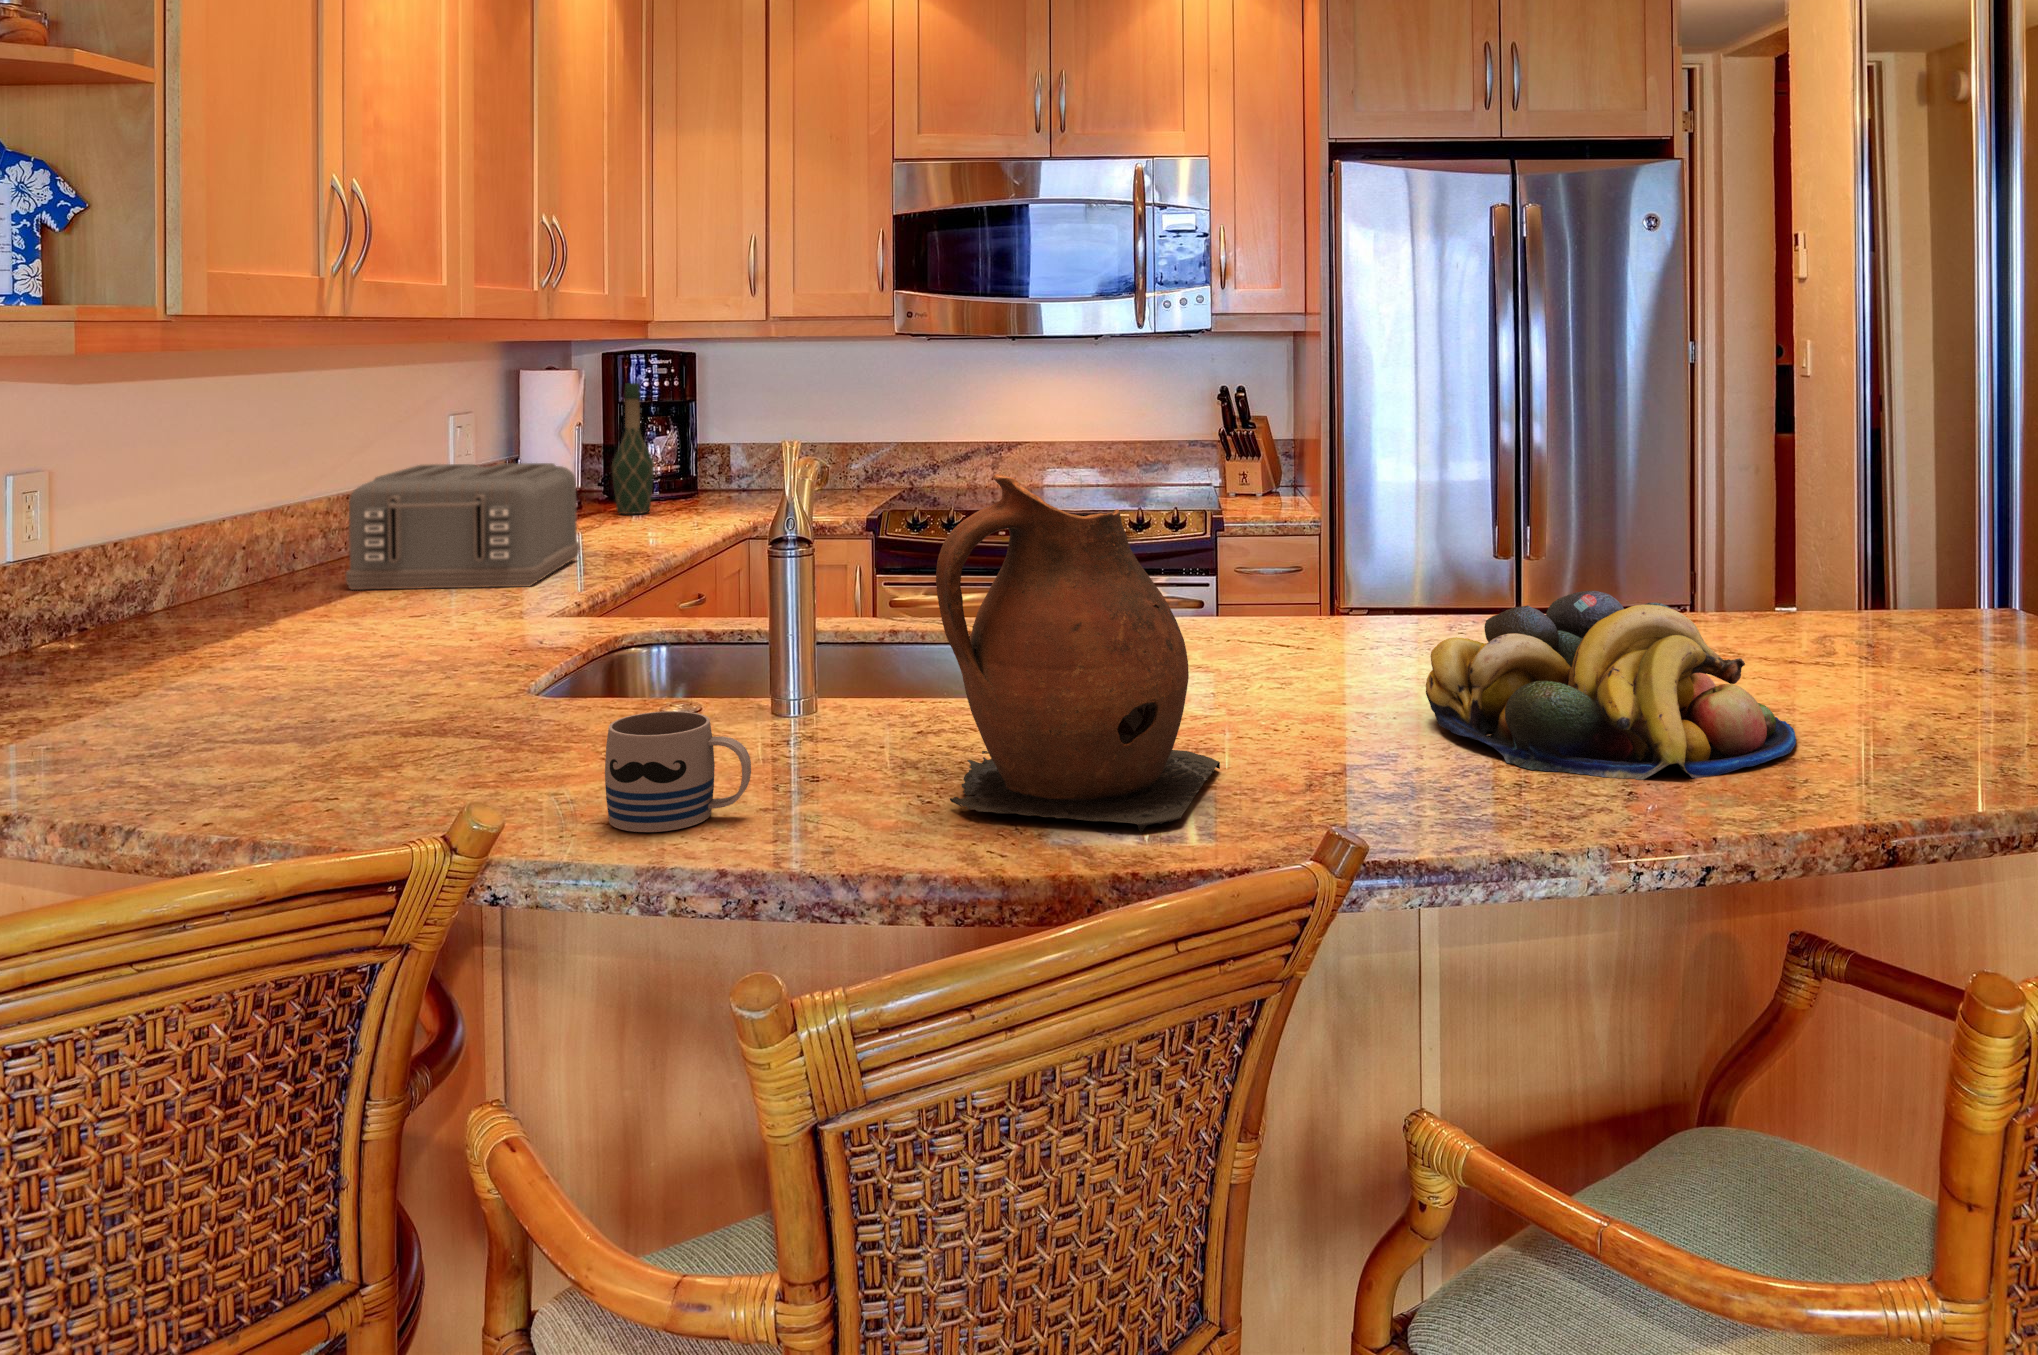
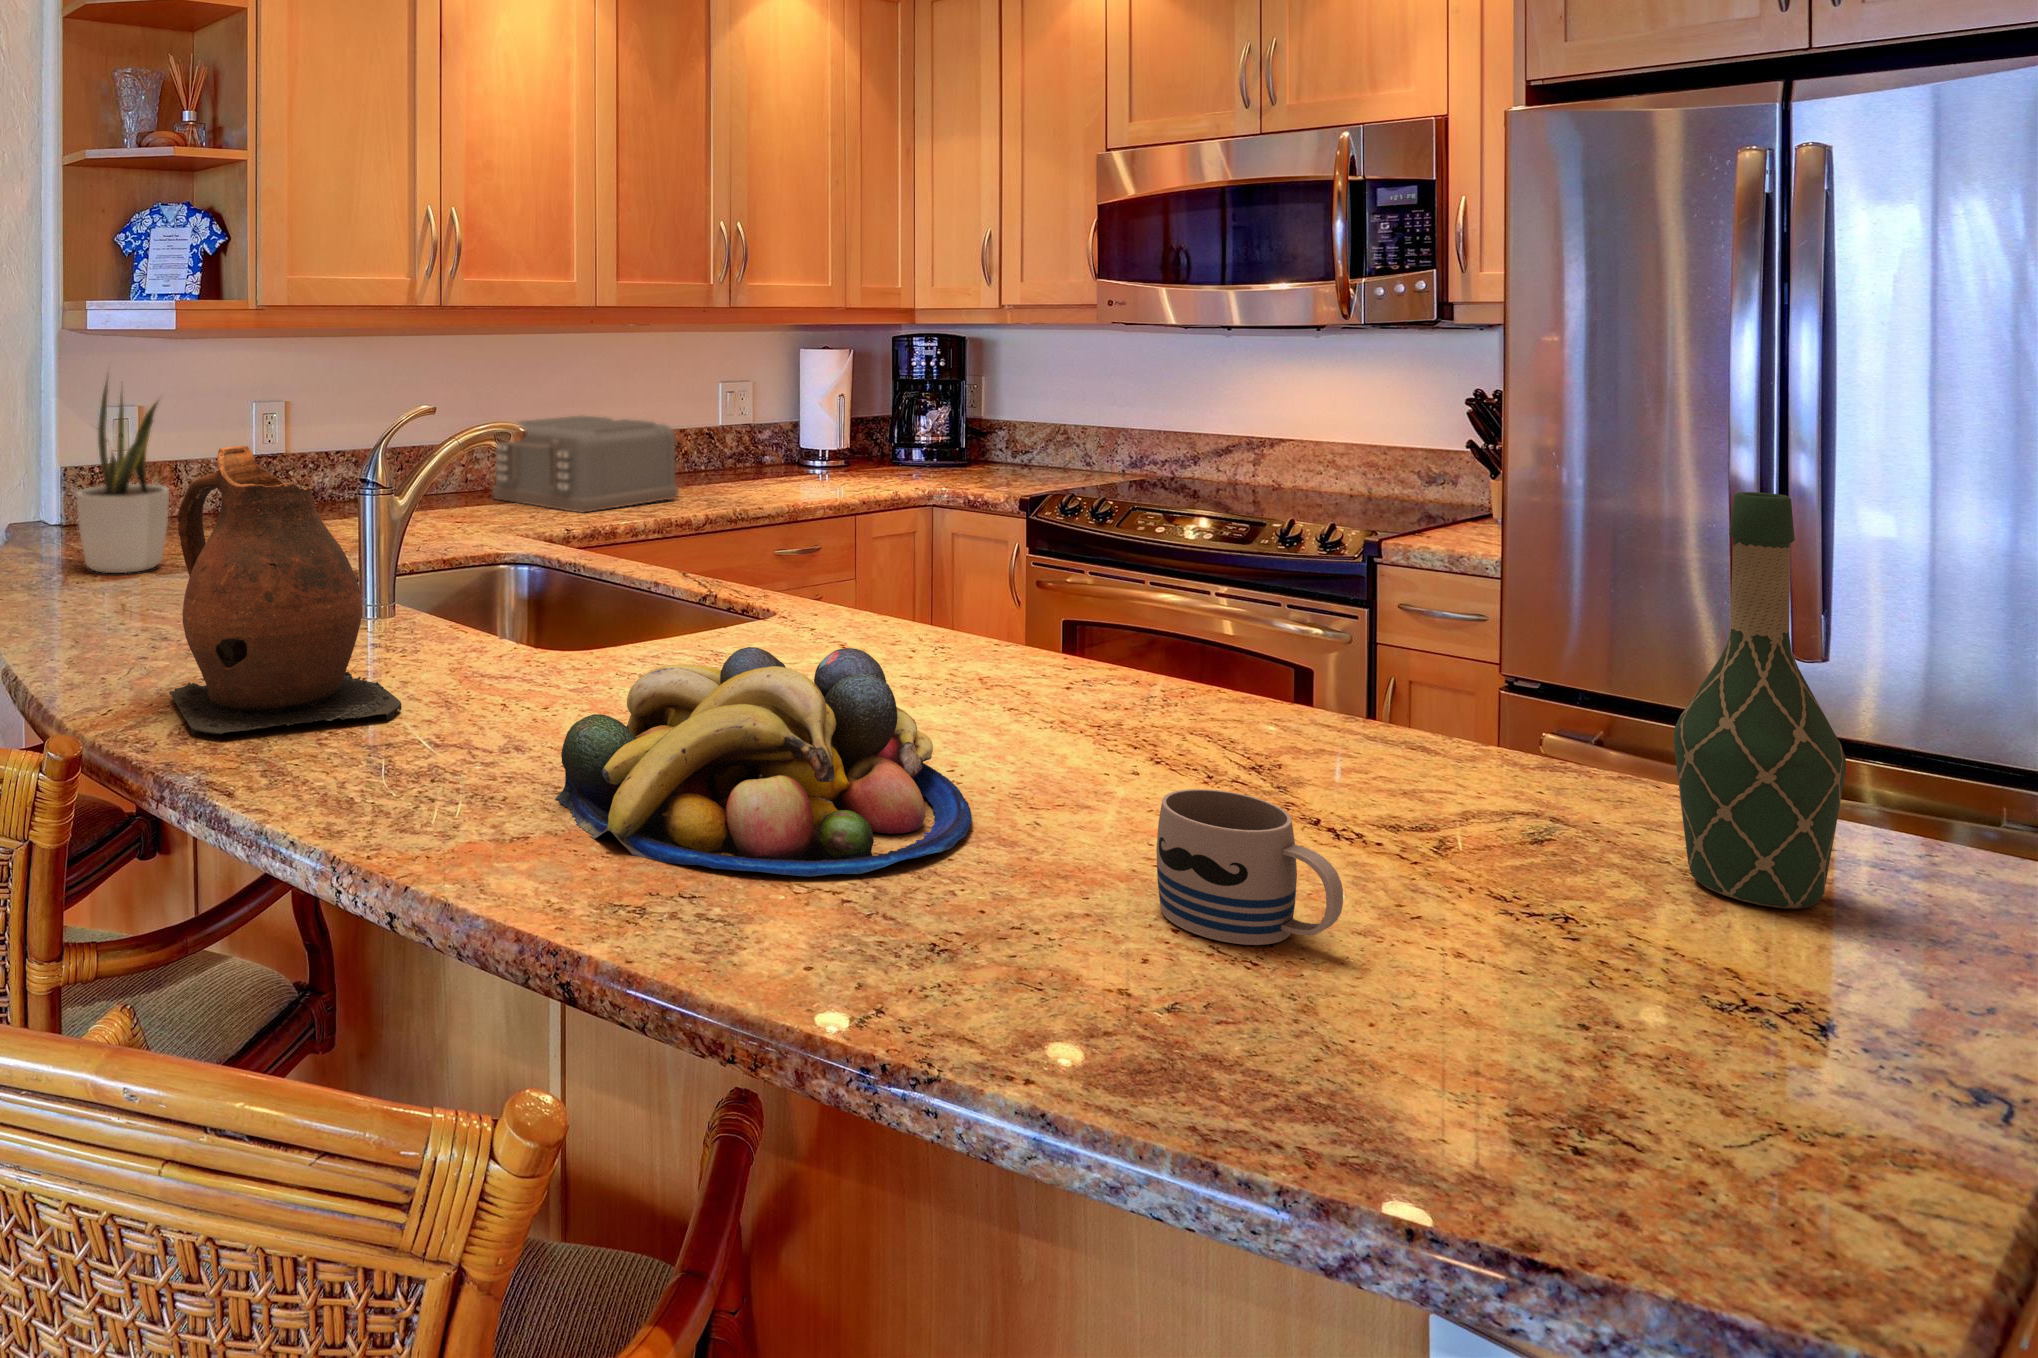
wine bottle: present [612,383,654,514] -> present [1674,492,1846,909]
potted plant: none [62,397,333,760] -> present [76,381,169,573]
mug: present [605,711,751,832] -> present [1156,789,1343,945]

